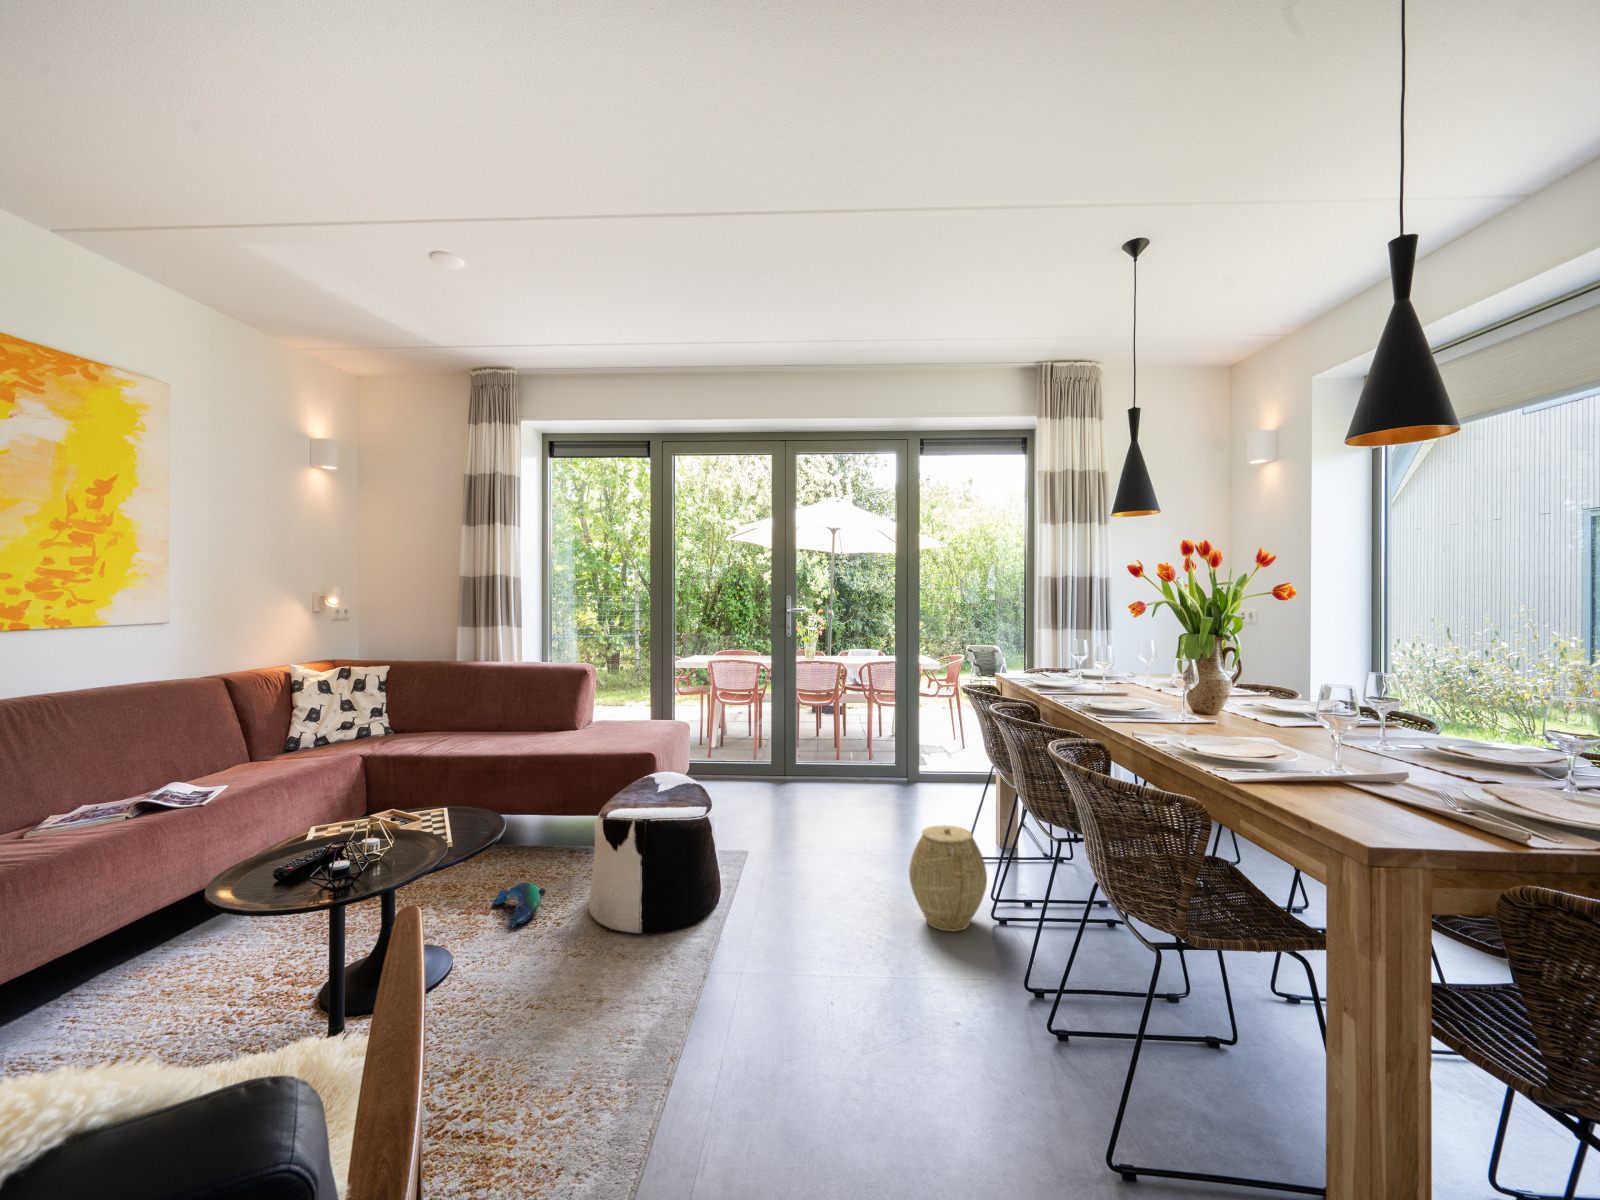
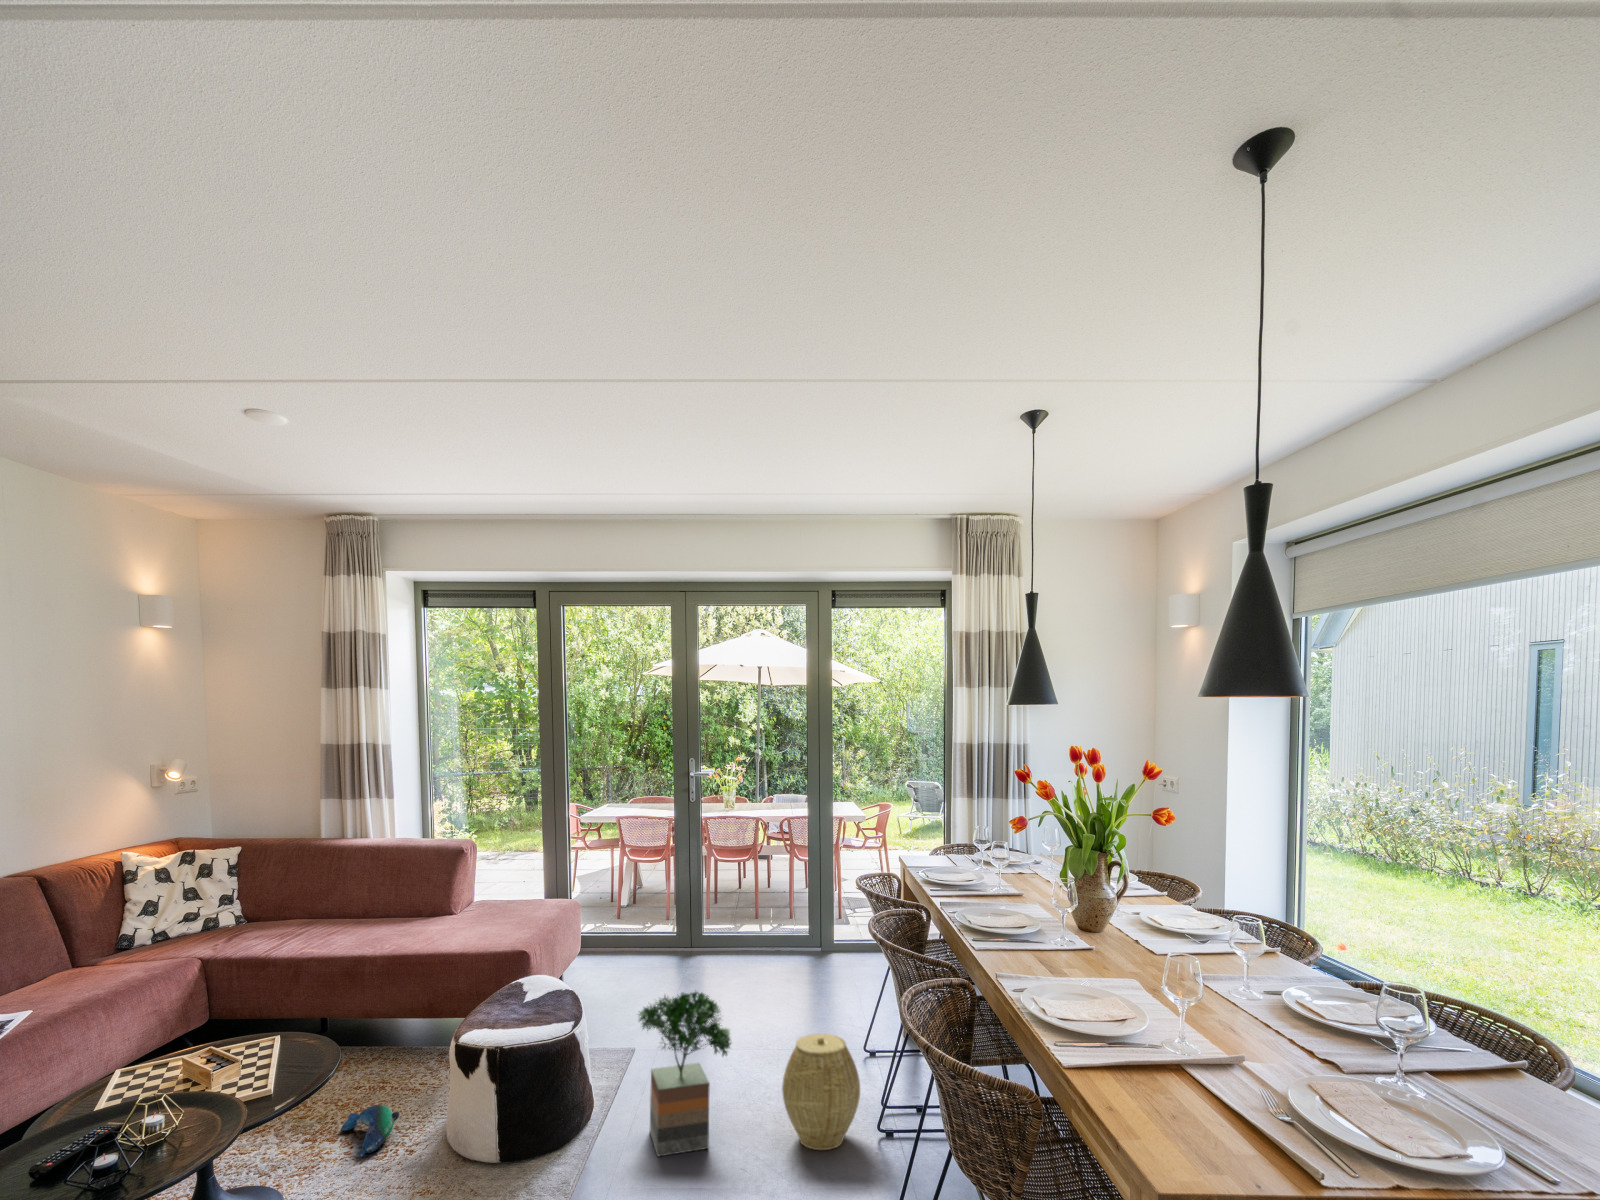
potted tree: none [766,783,863,933] -> present [638,992,732,1156]

